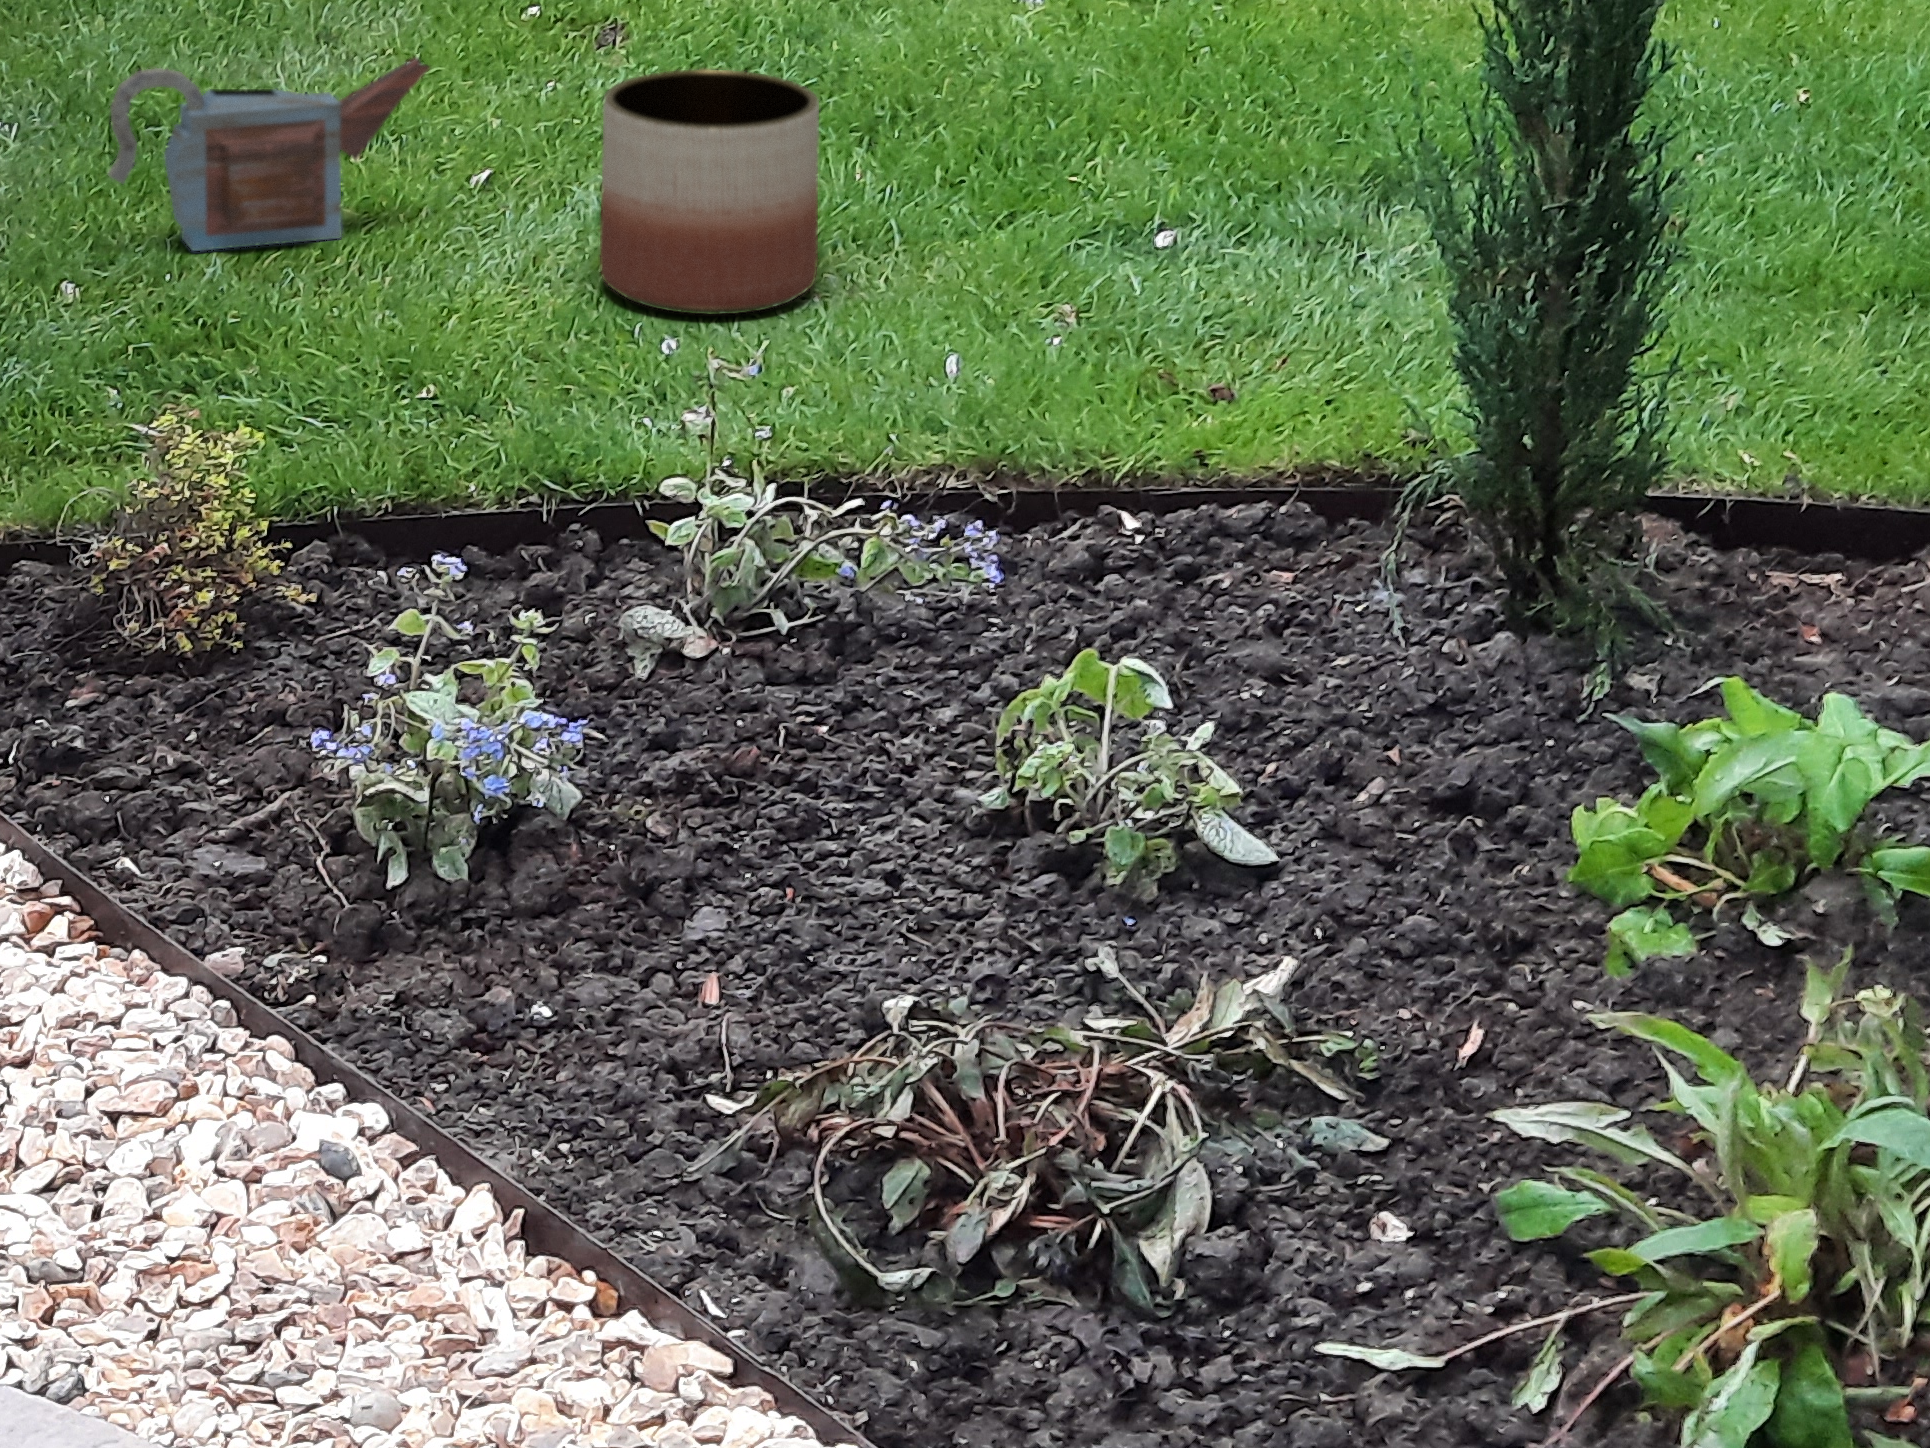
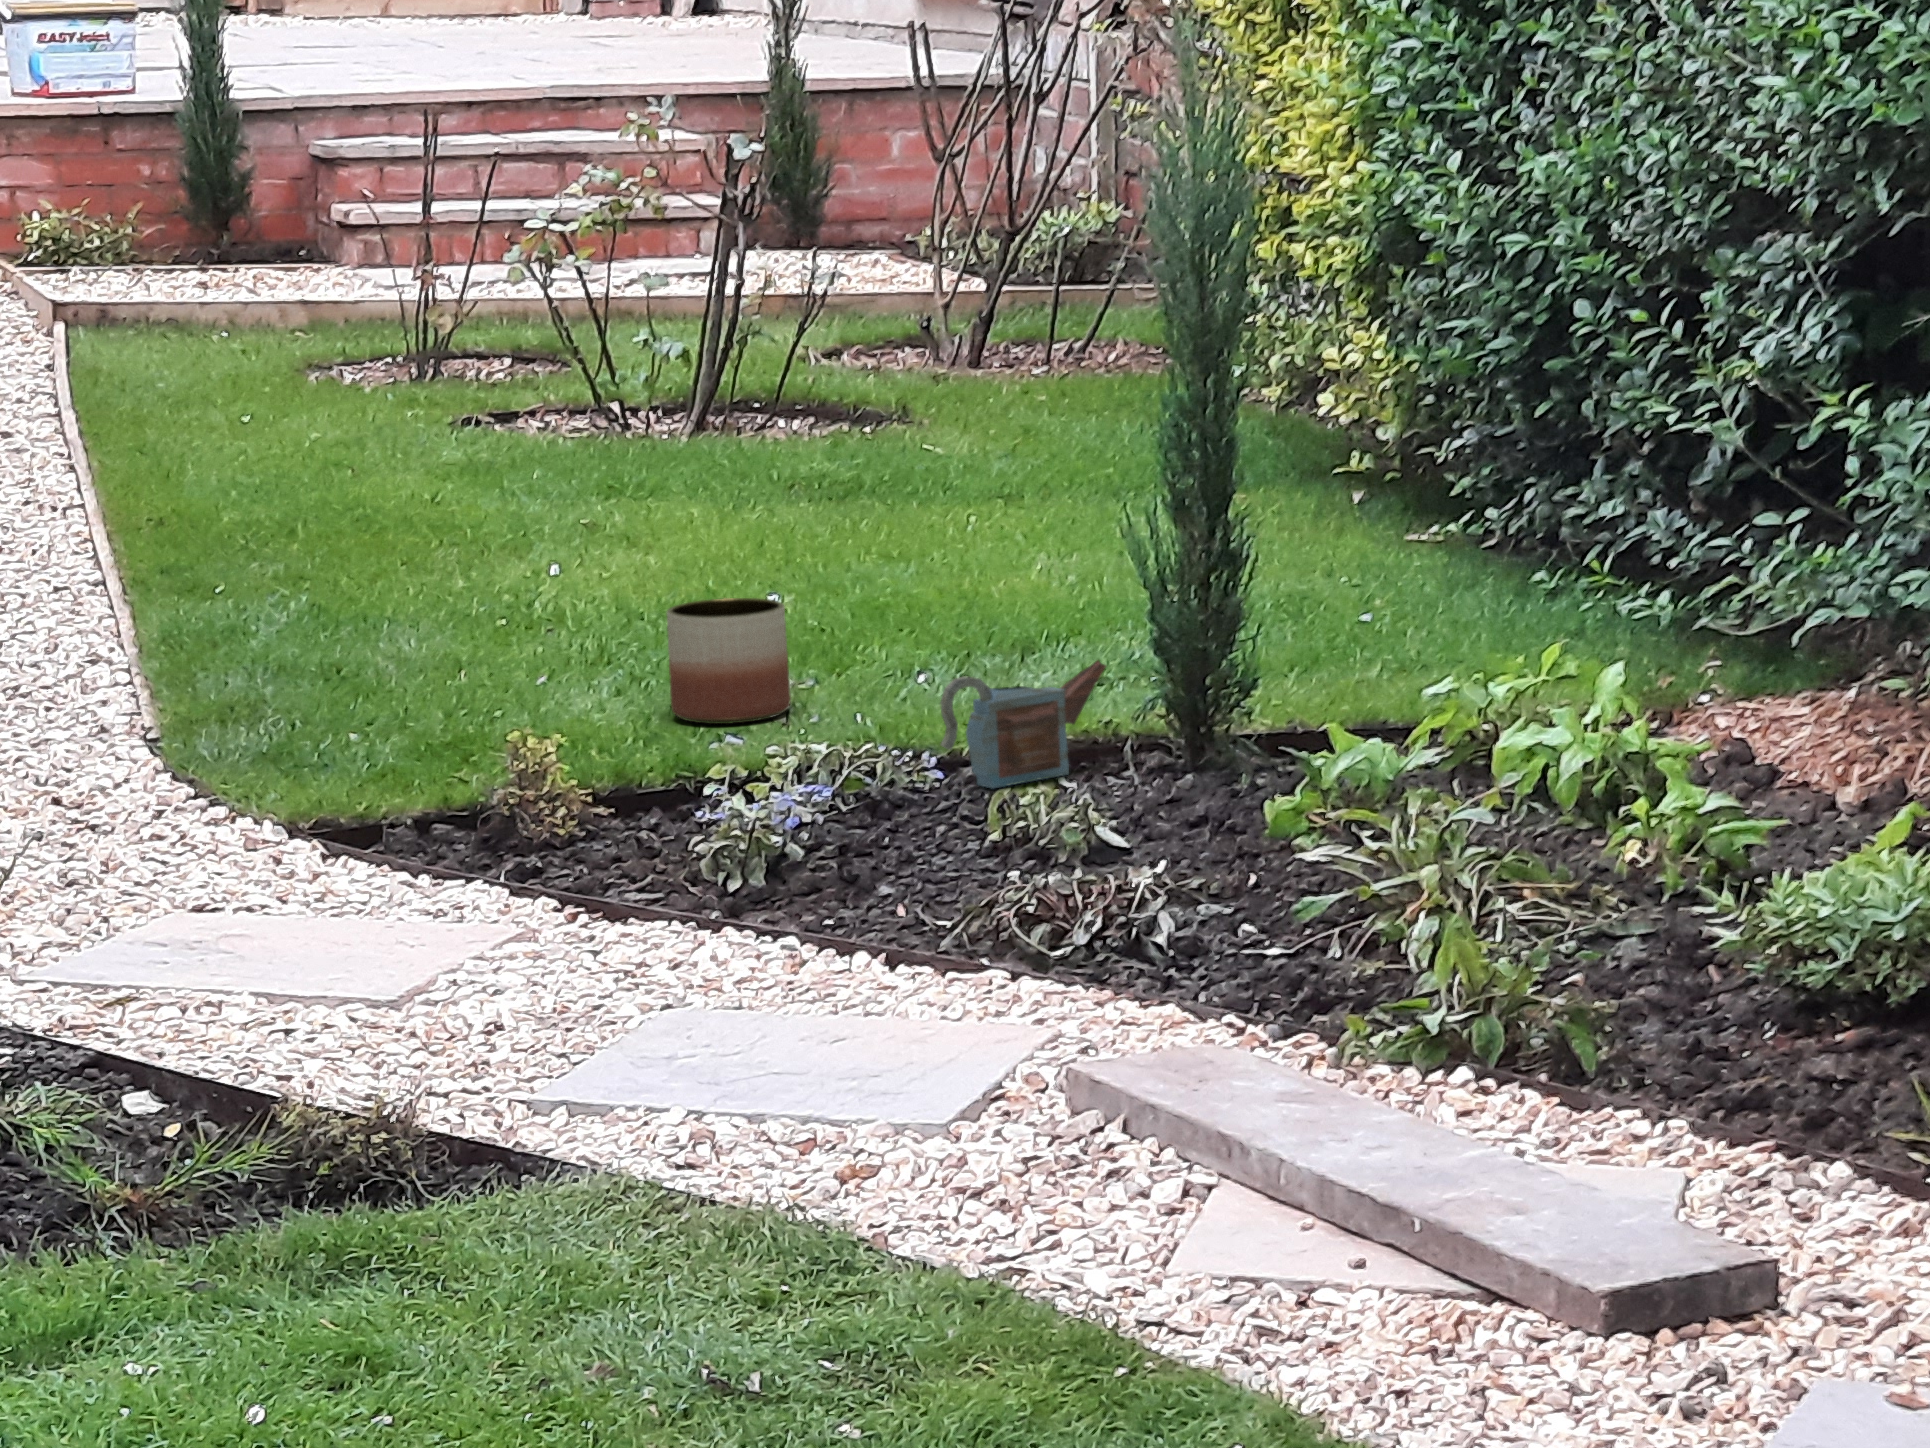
watering can: present [108,58,430,251] -> present [940,660,1106,789]

